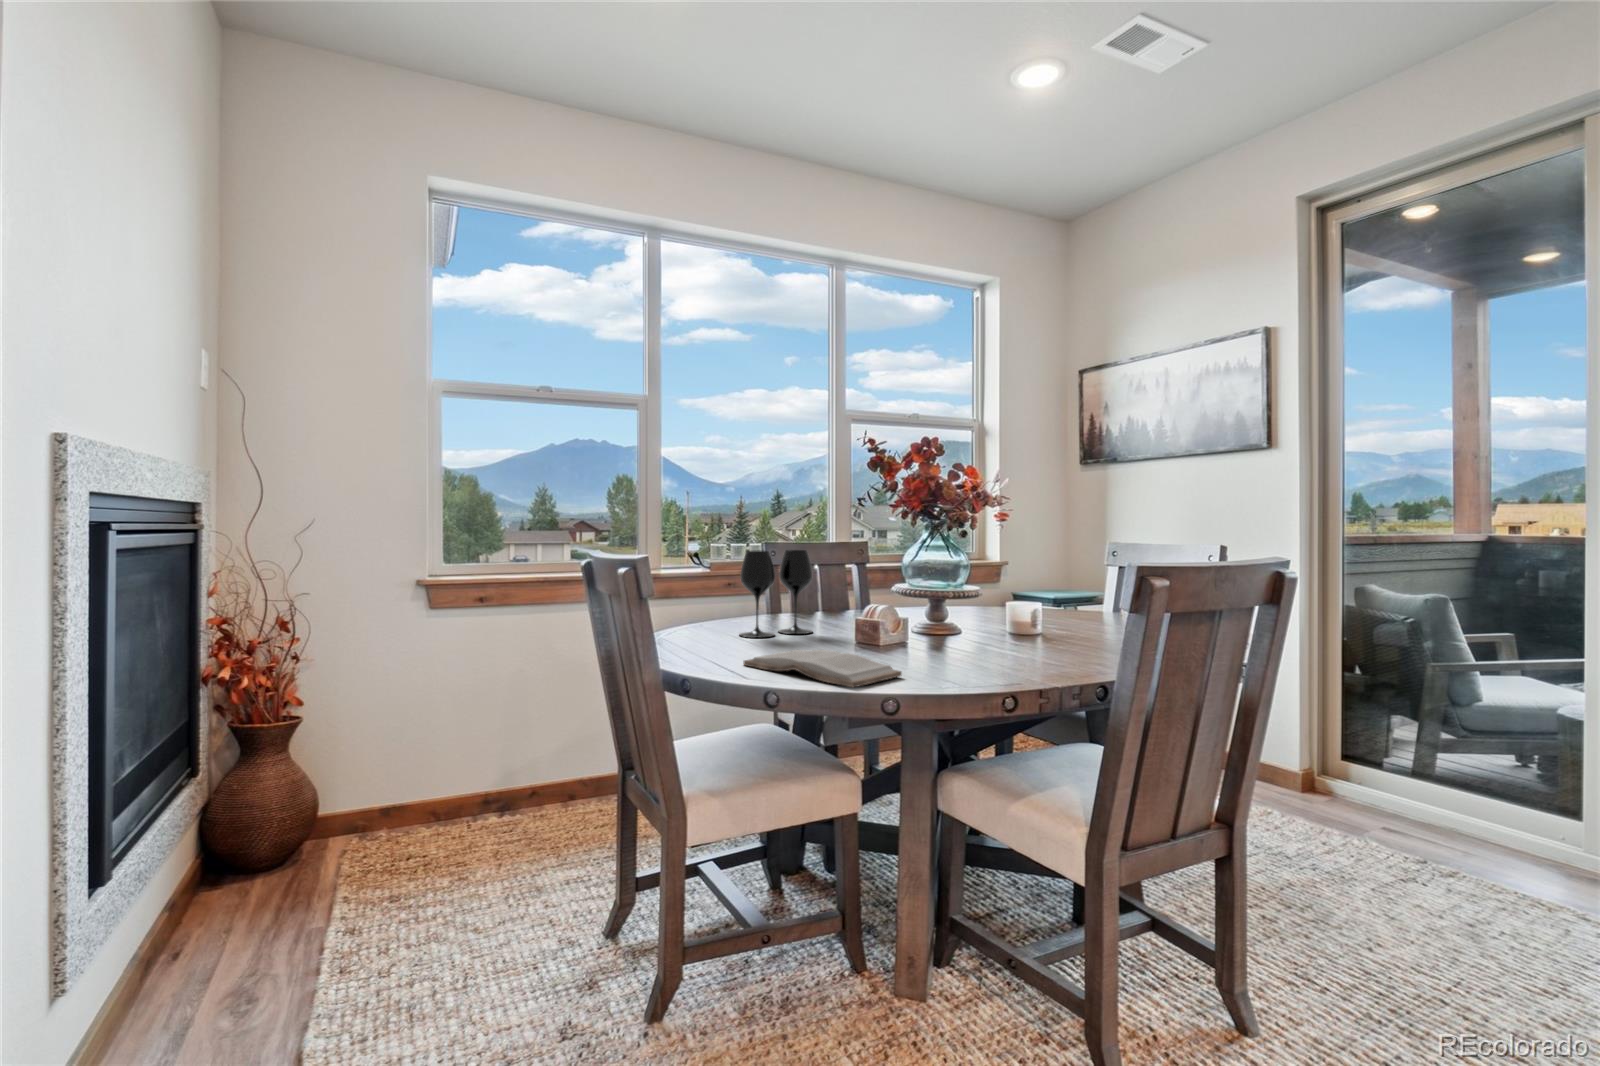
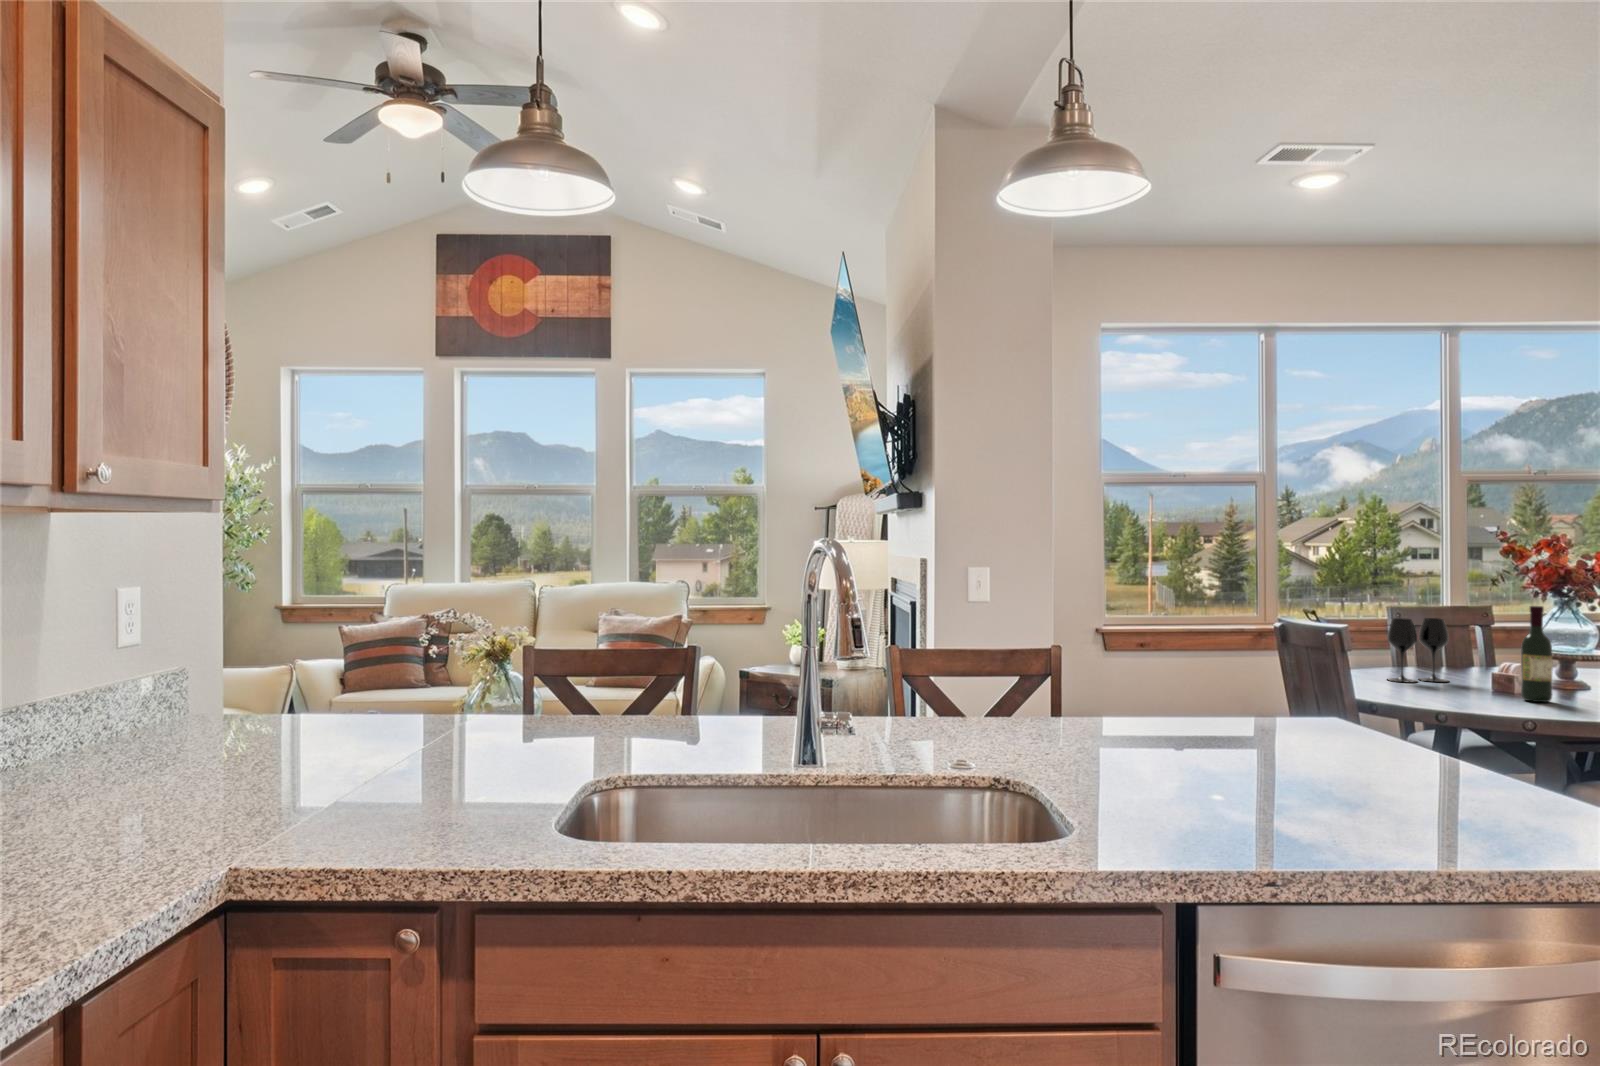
wine bottle: none [886,524,922,658] -> present [1521,606,1553,702]
book: present [743,650,901,687] -> none [1408,691,1536,714]

